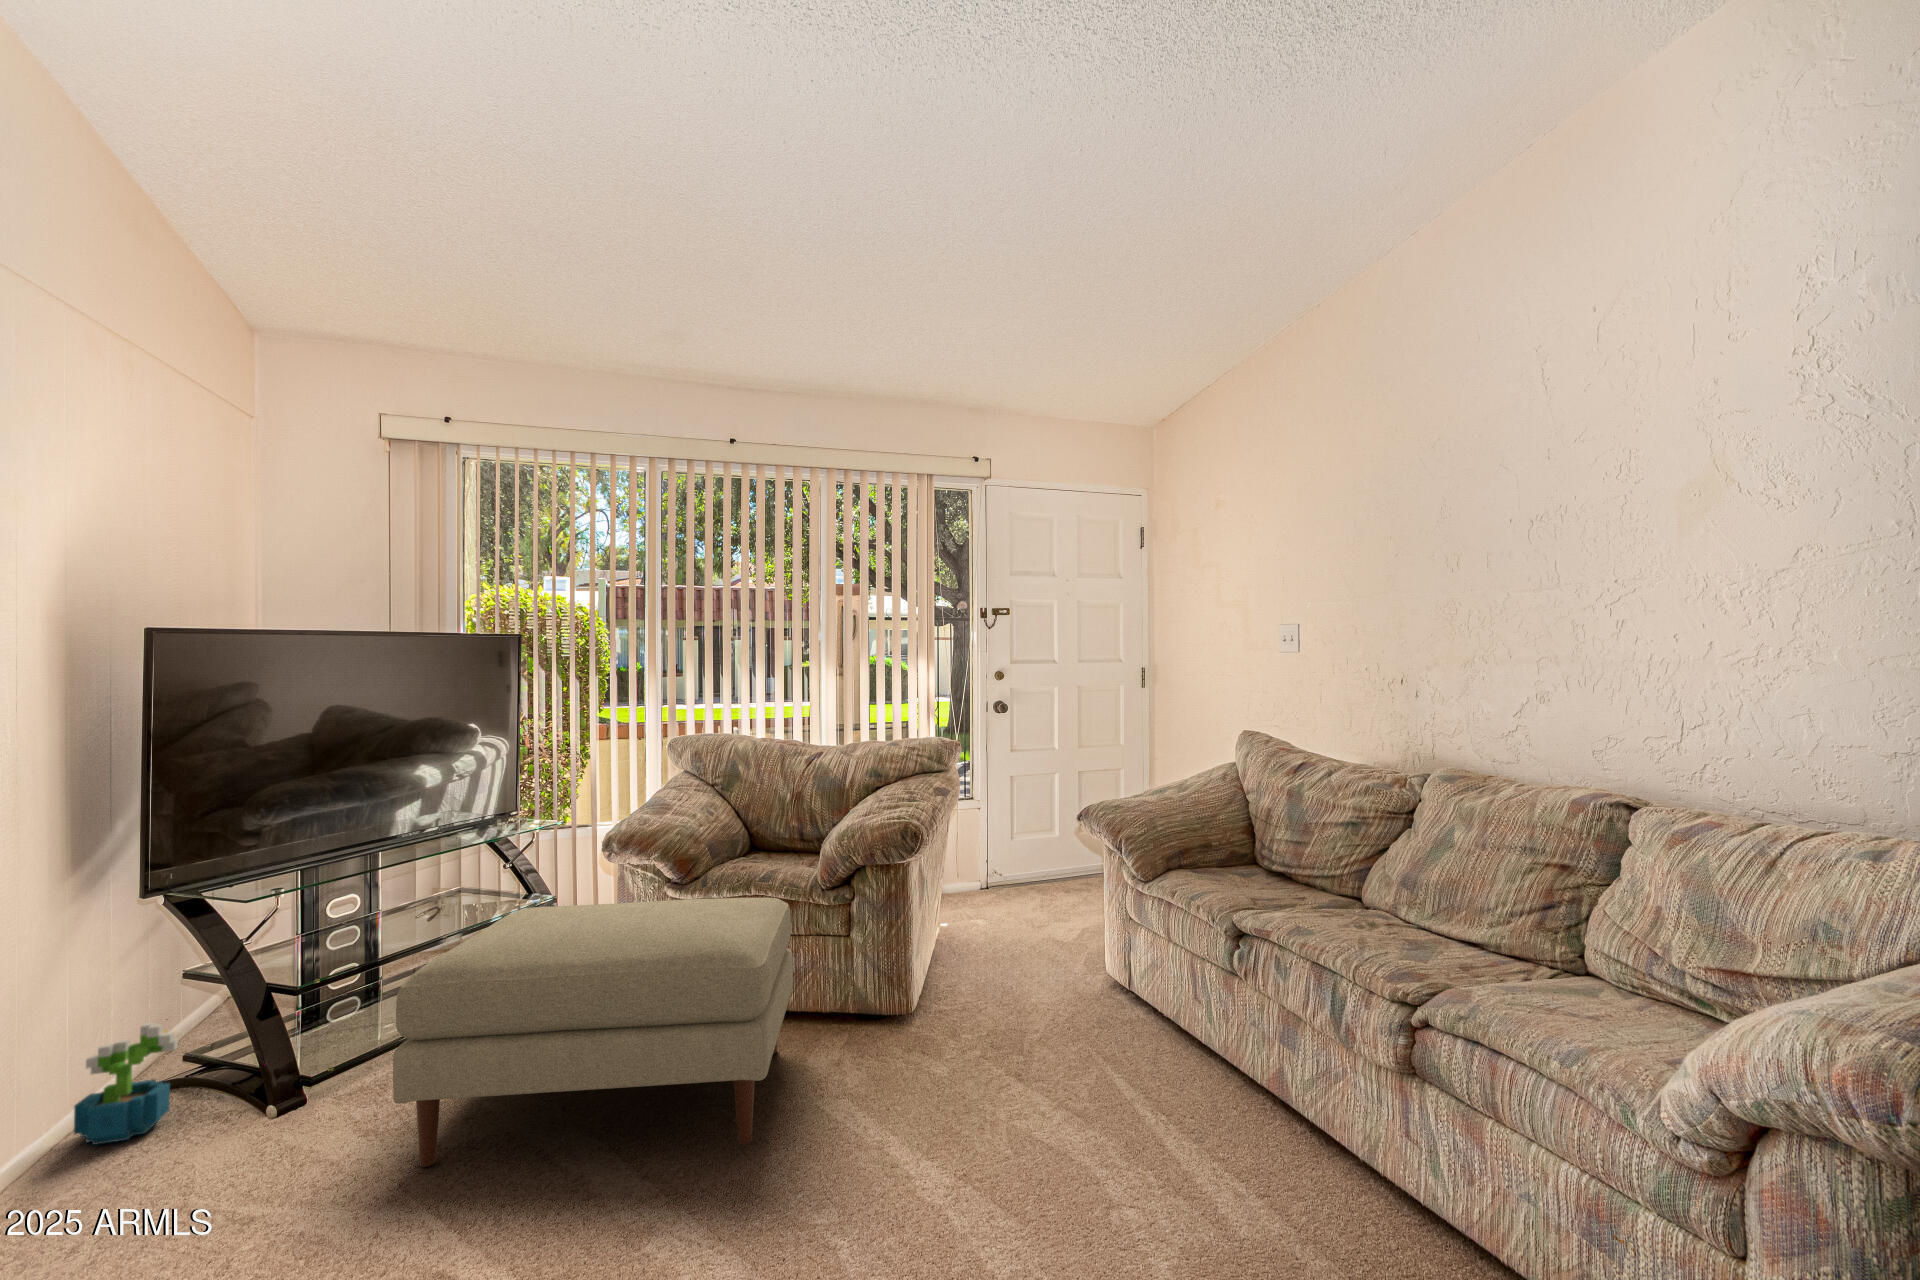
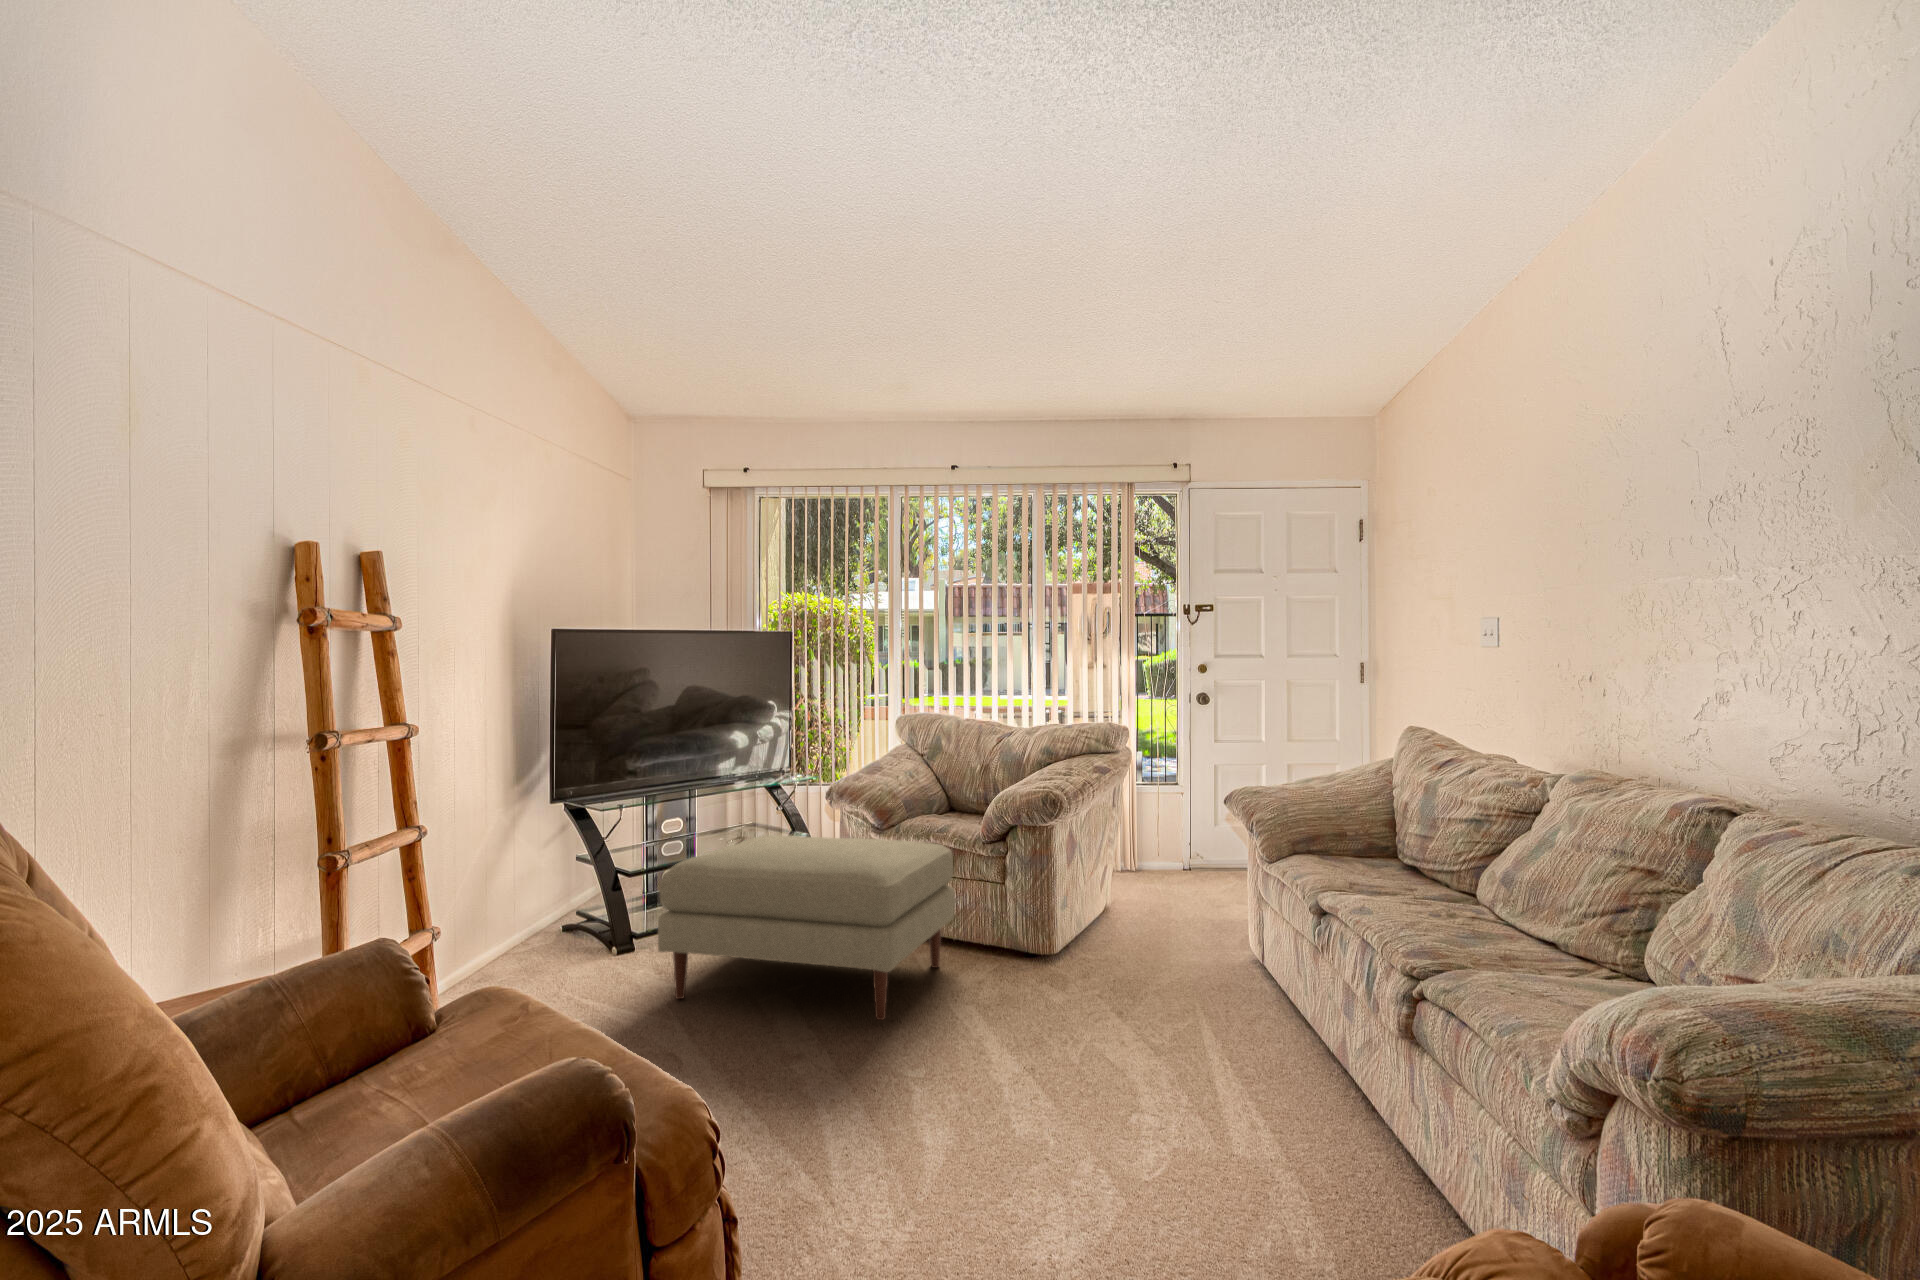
decorative plant: present [74,1022,178,1145] -> none [503,886,557,957]

